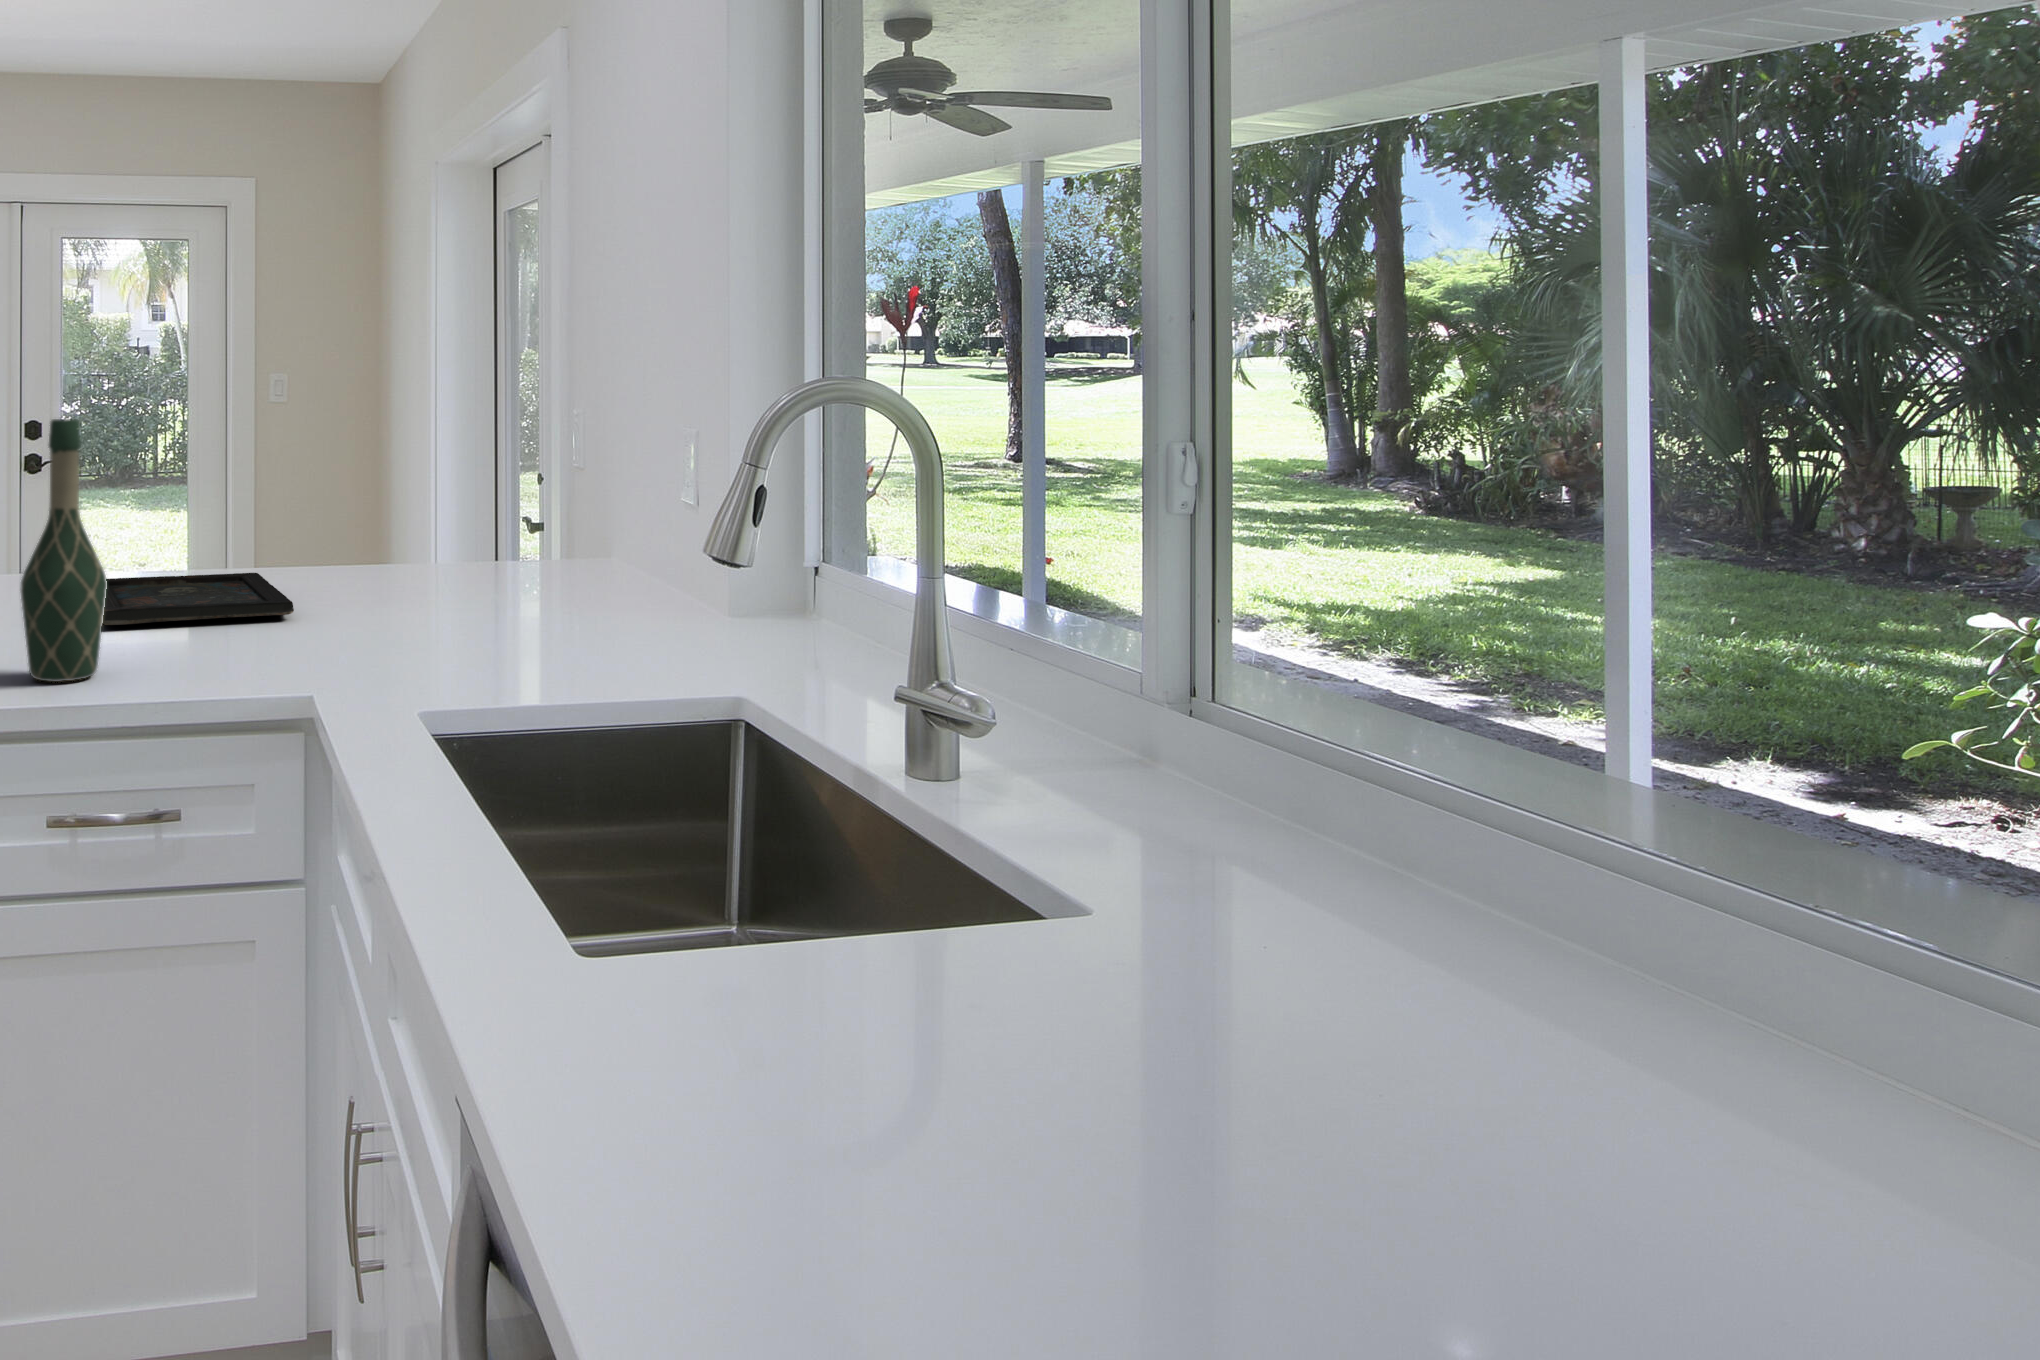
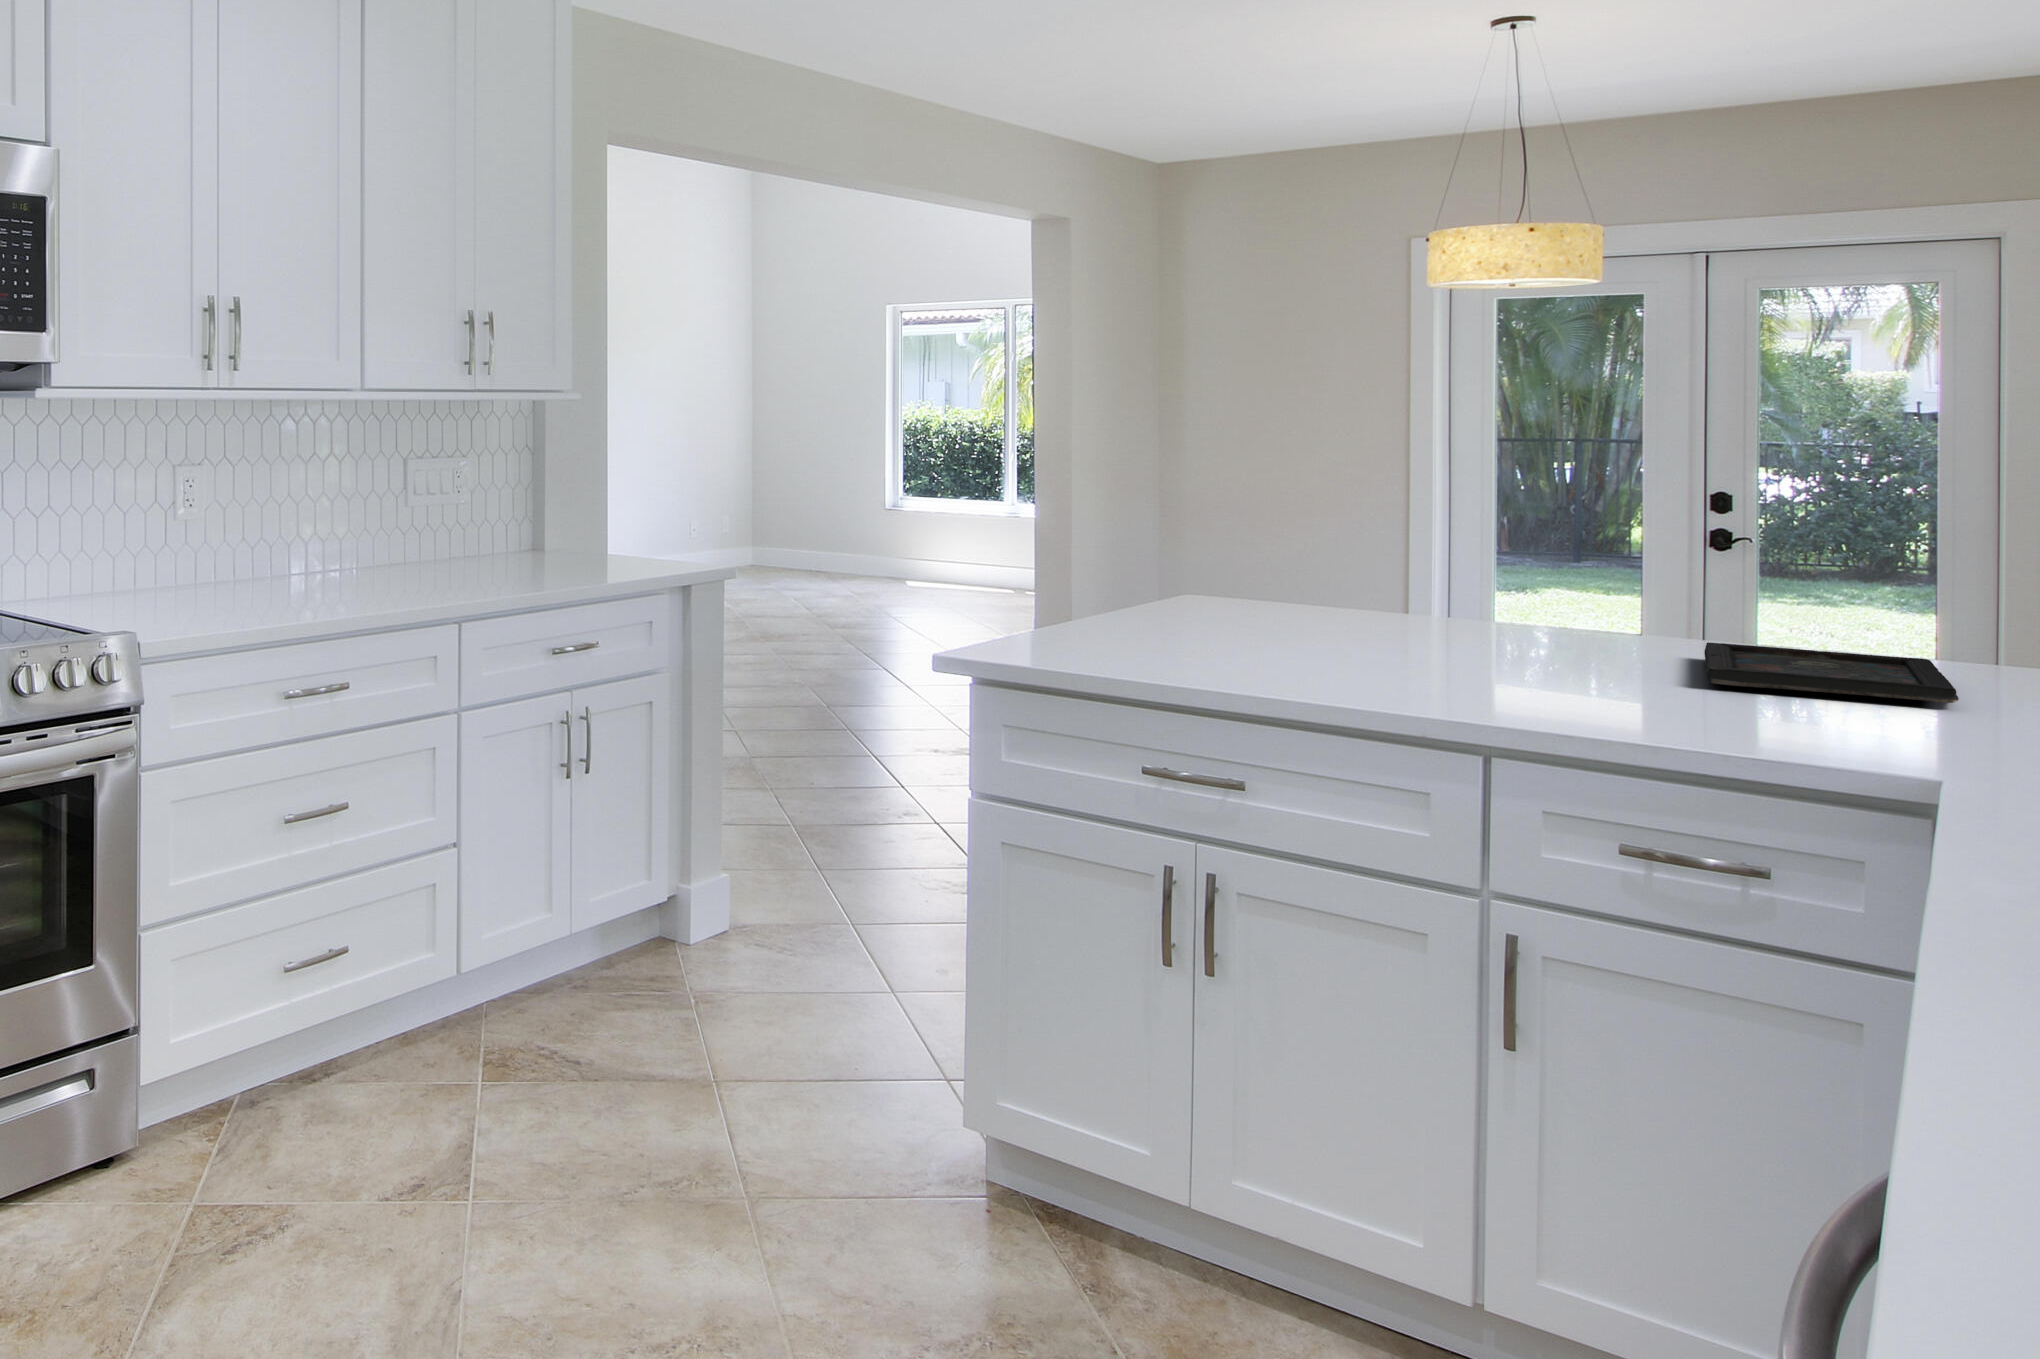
wine bottle: present [20,419,107,682] -> none [1601,469,1696,721]

